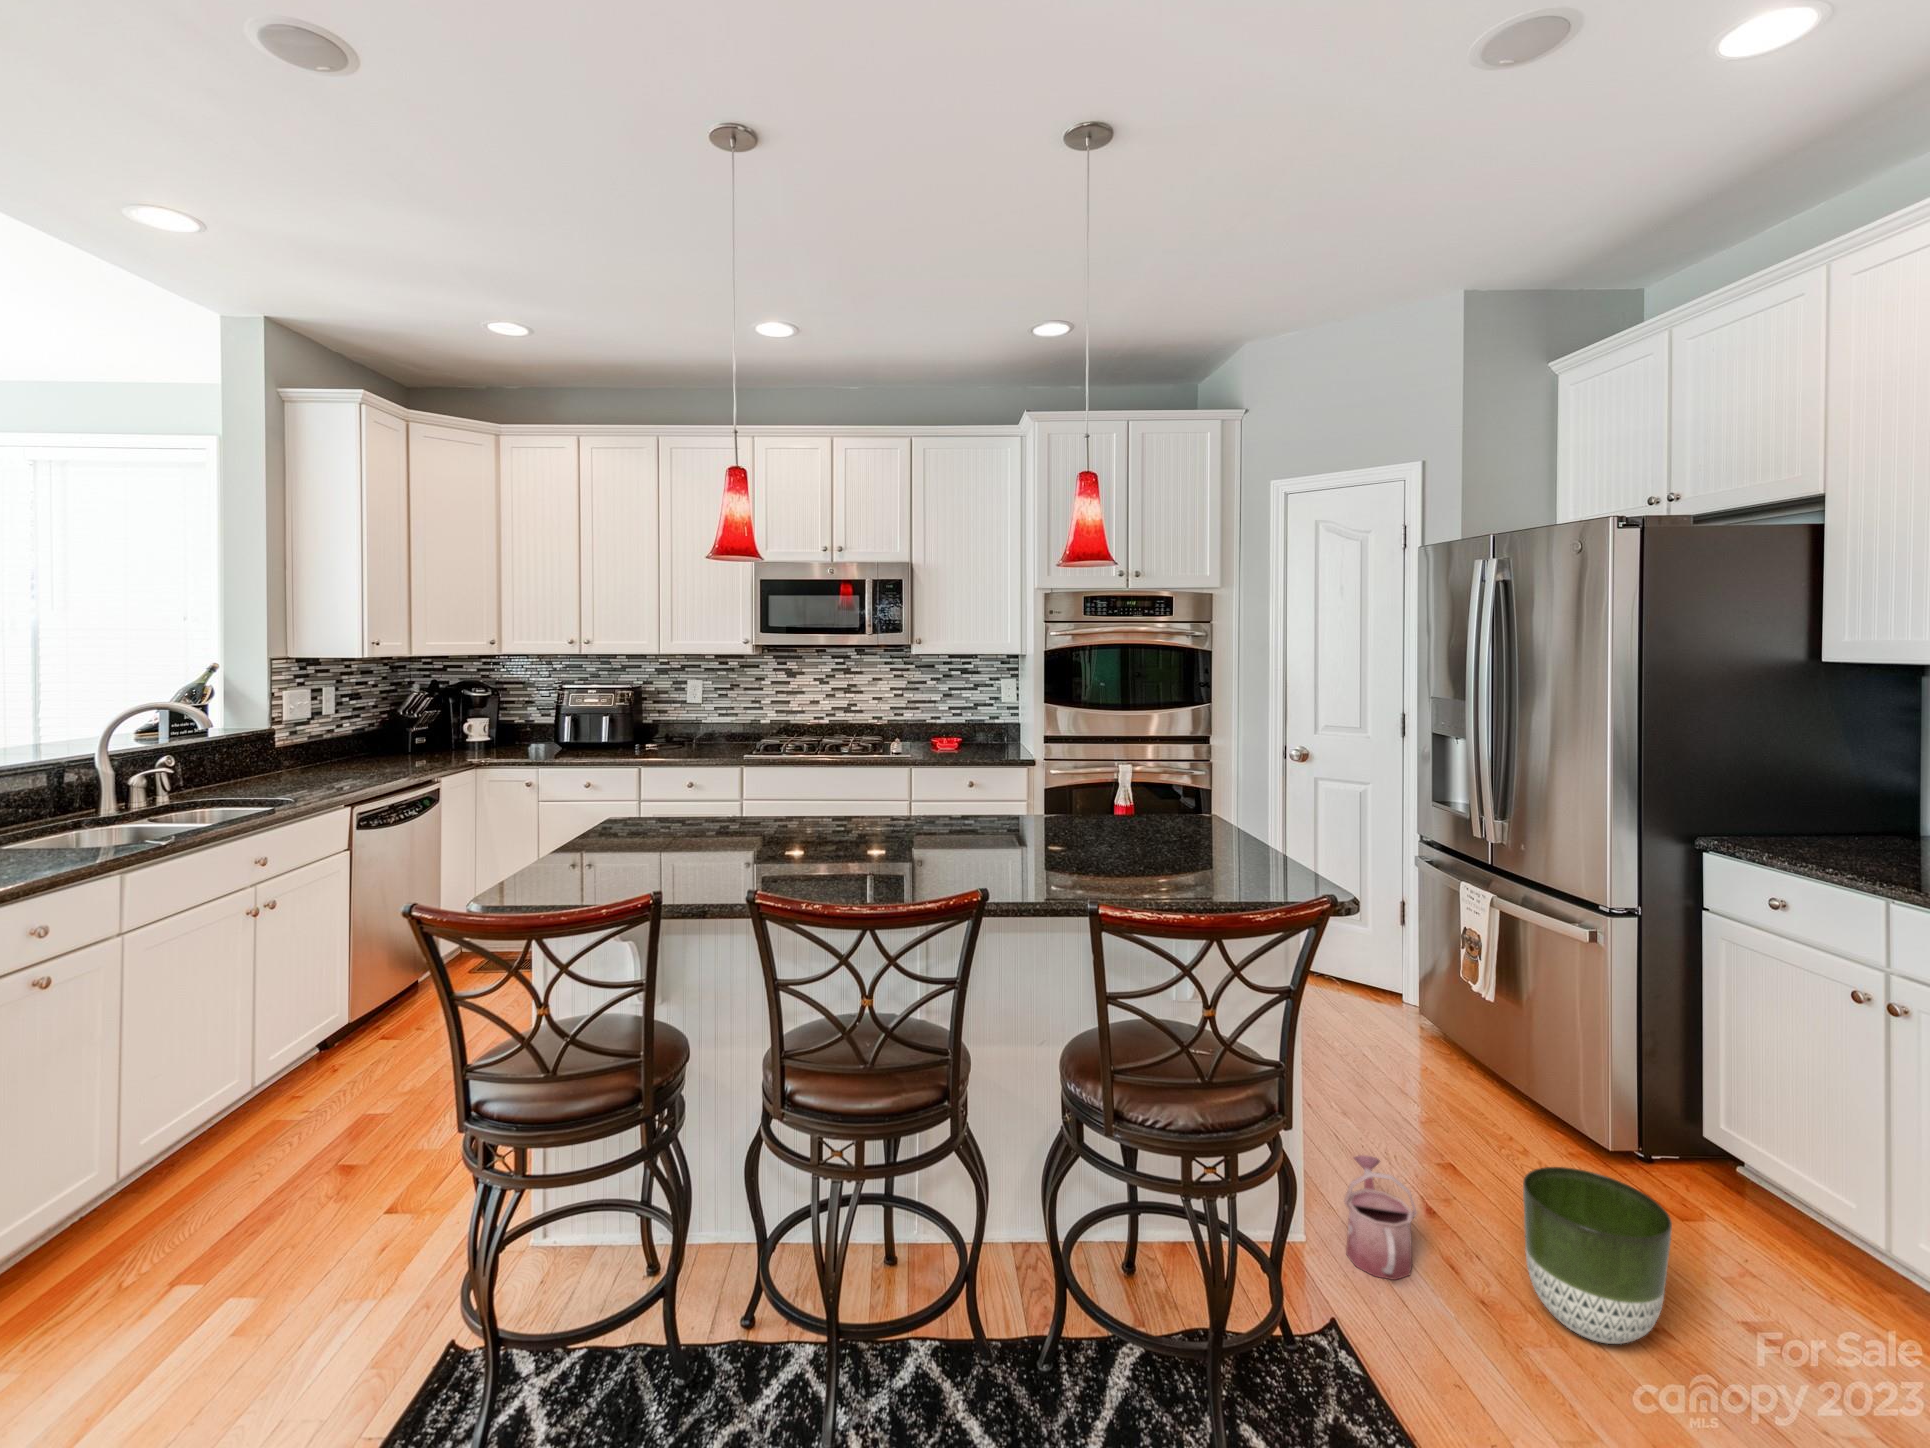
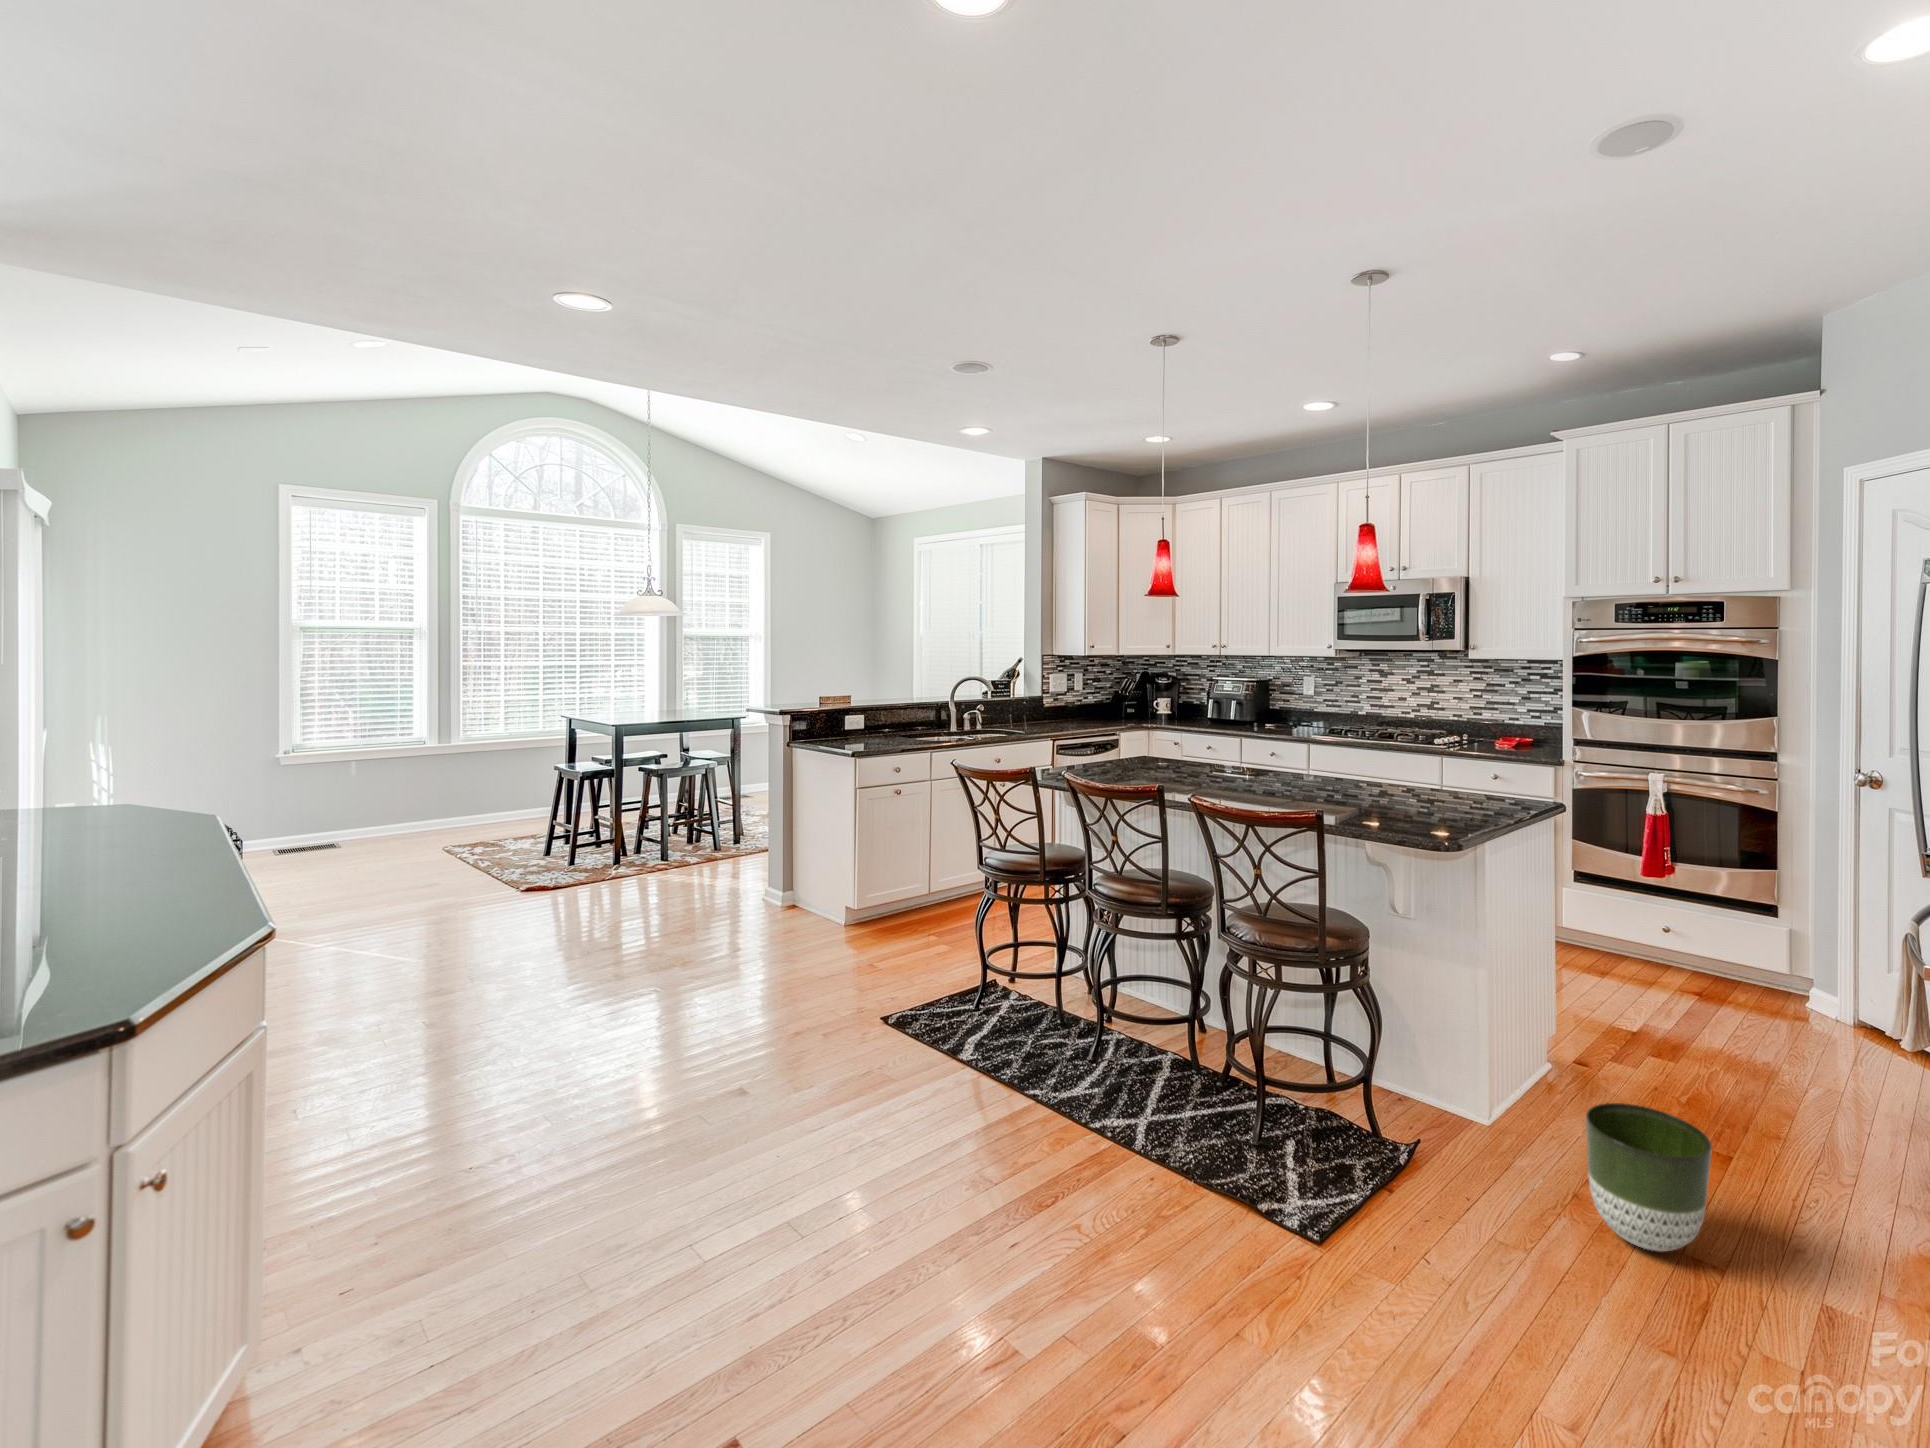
watering can: present [1344,1155,1417,1280] -> none [1494,1077,1574,1165]

